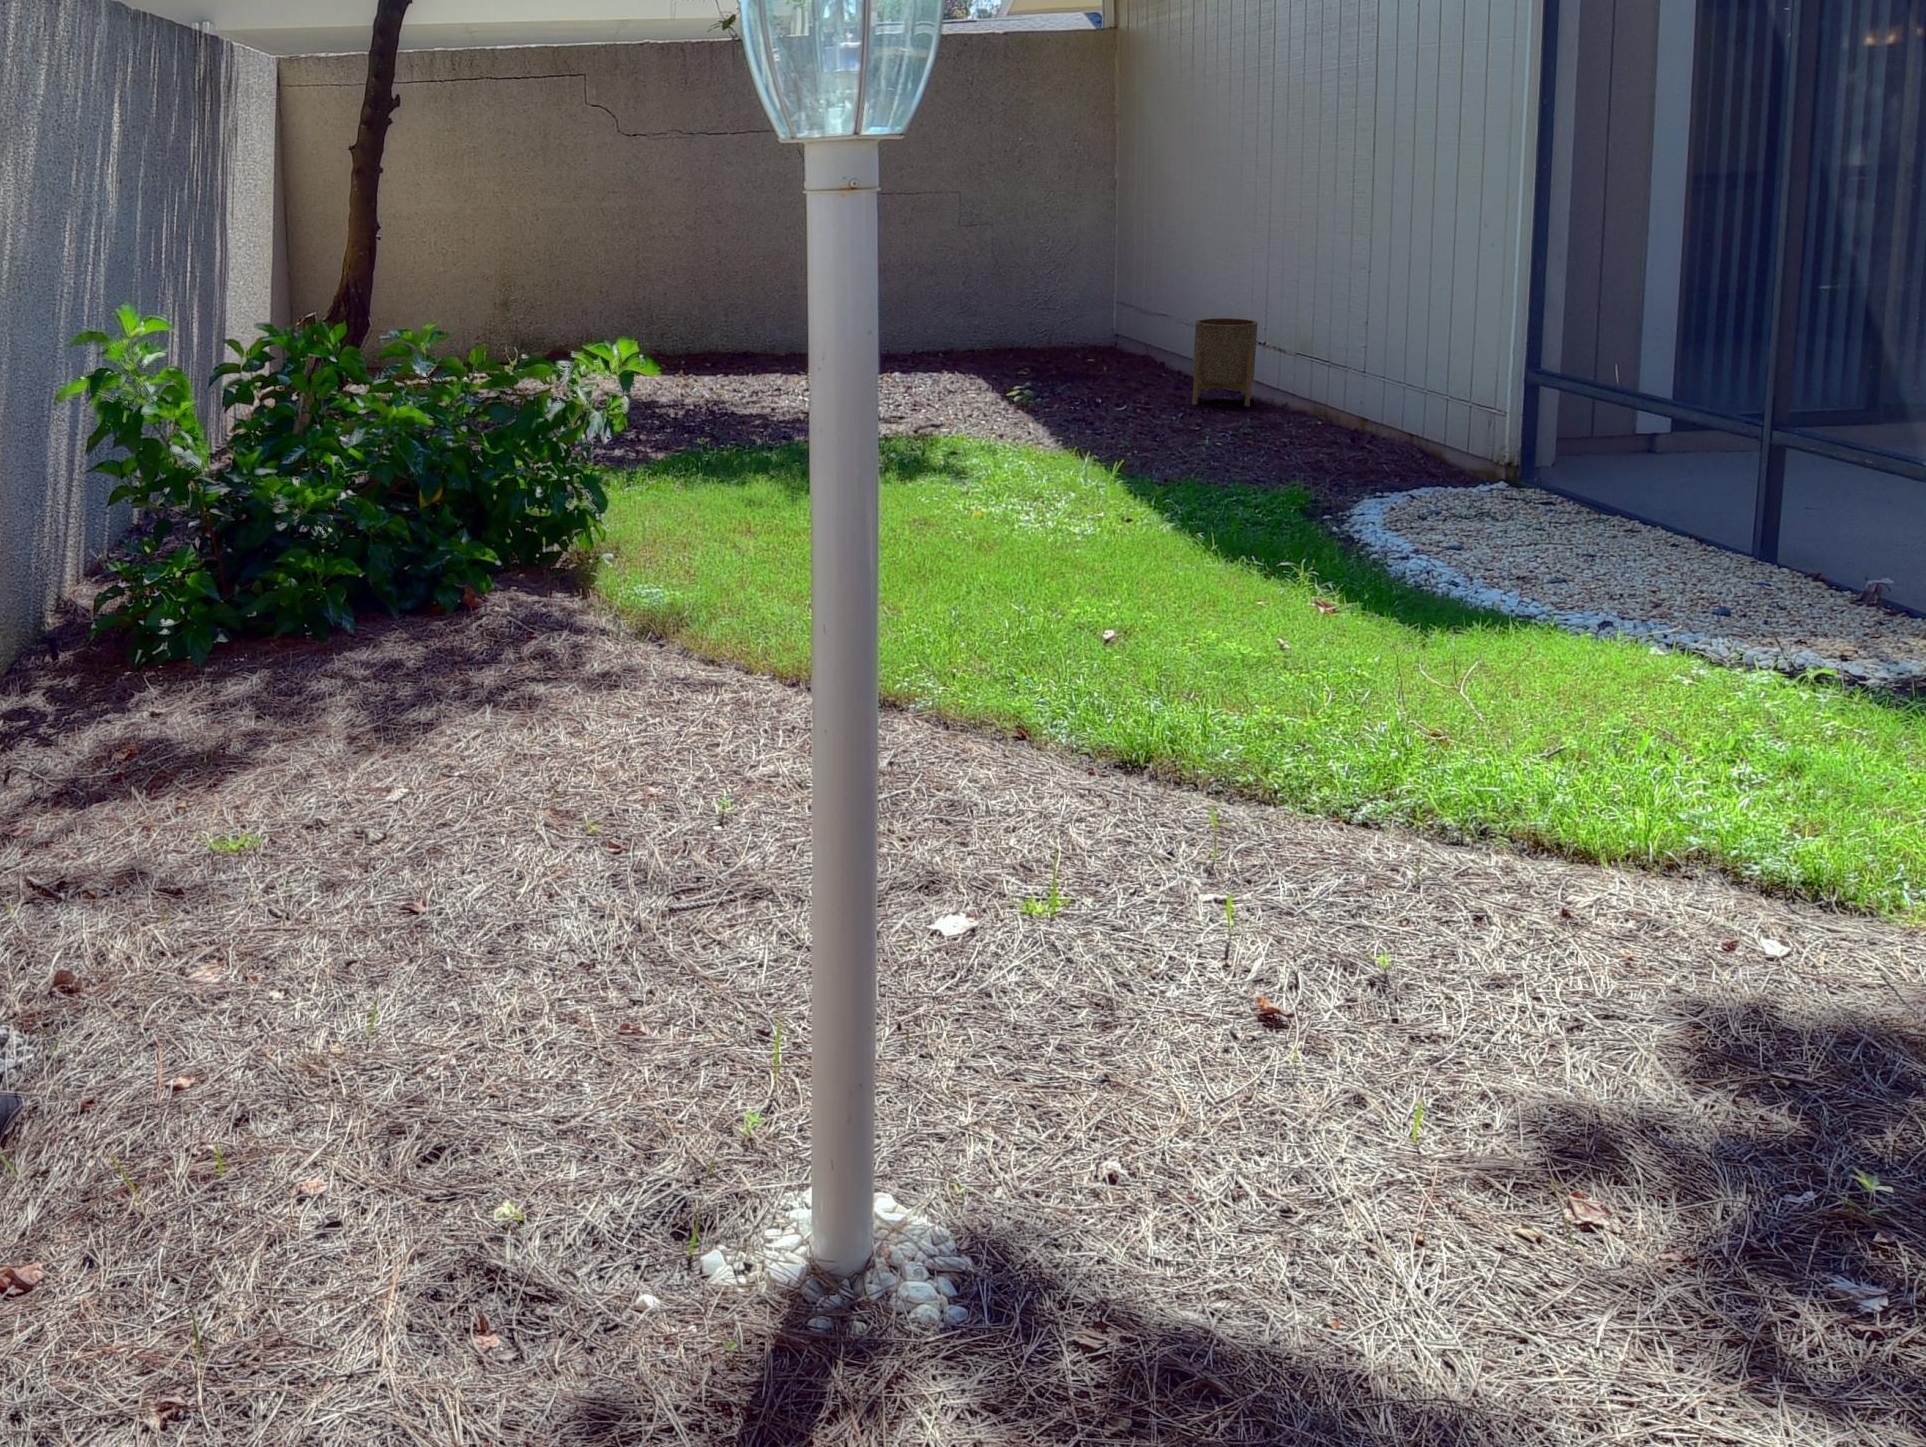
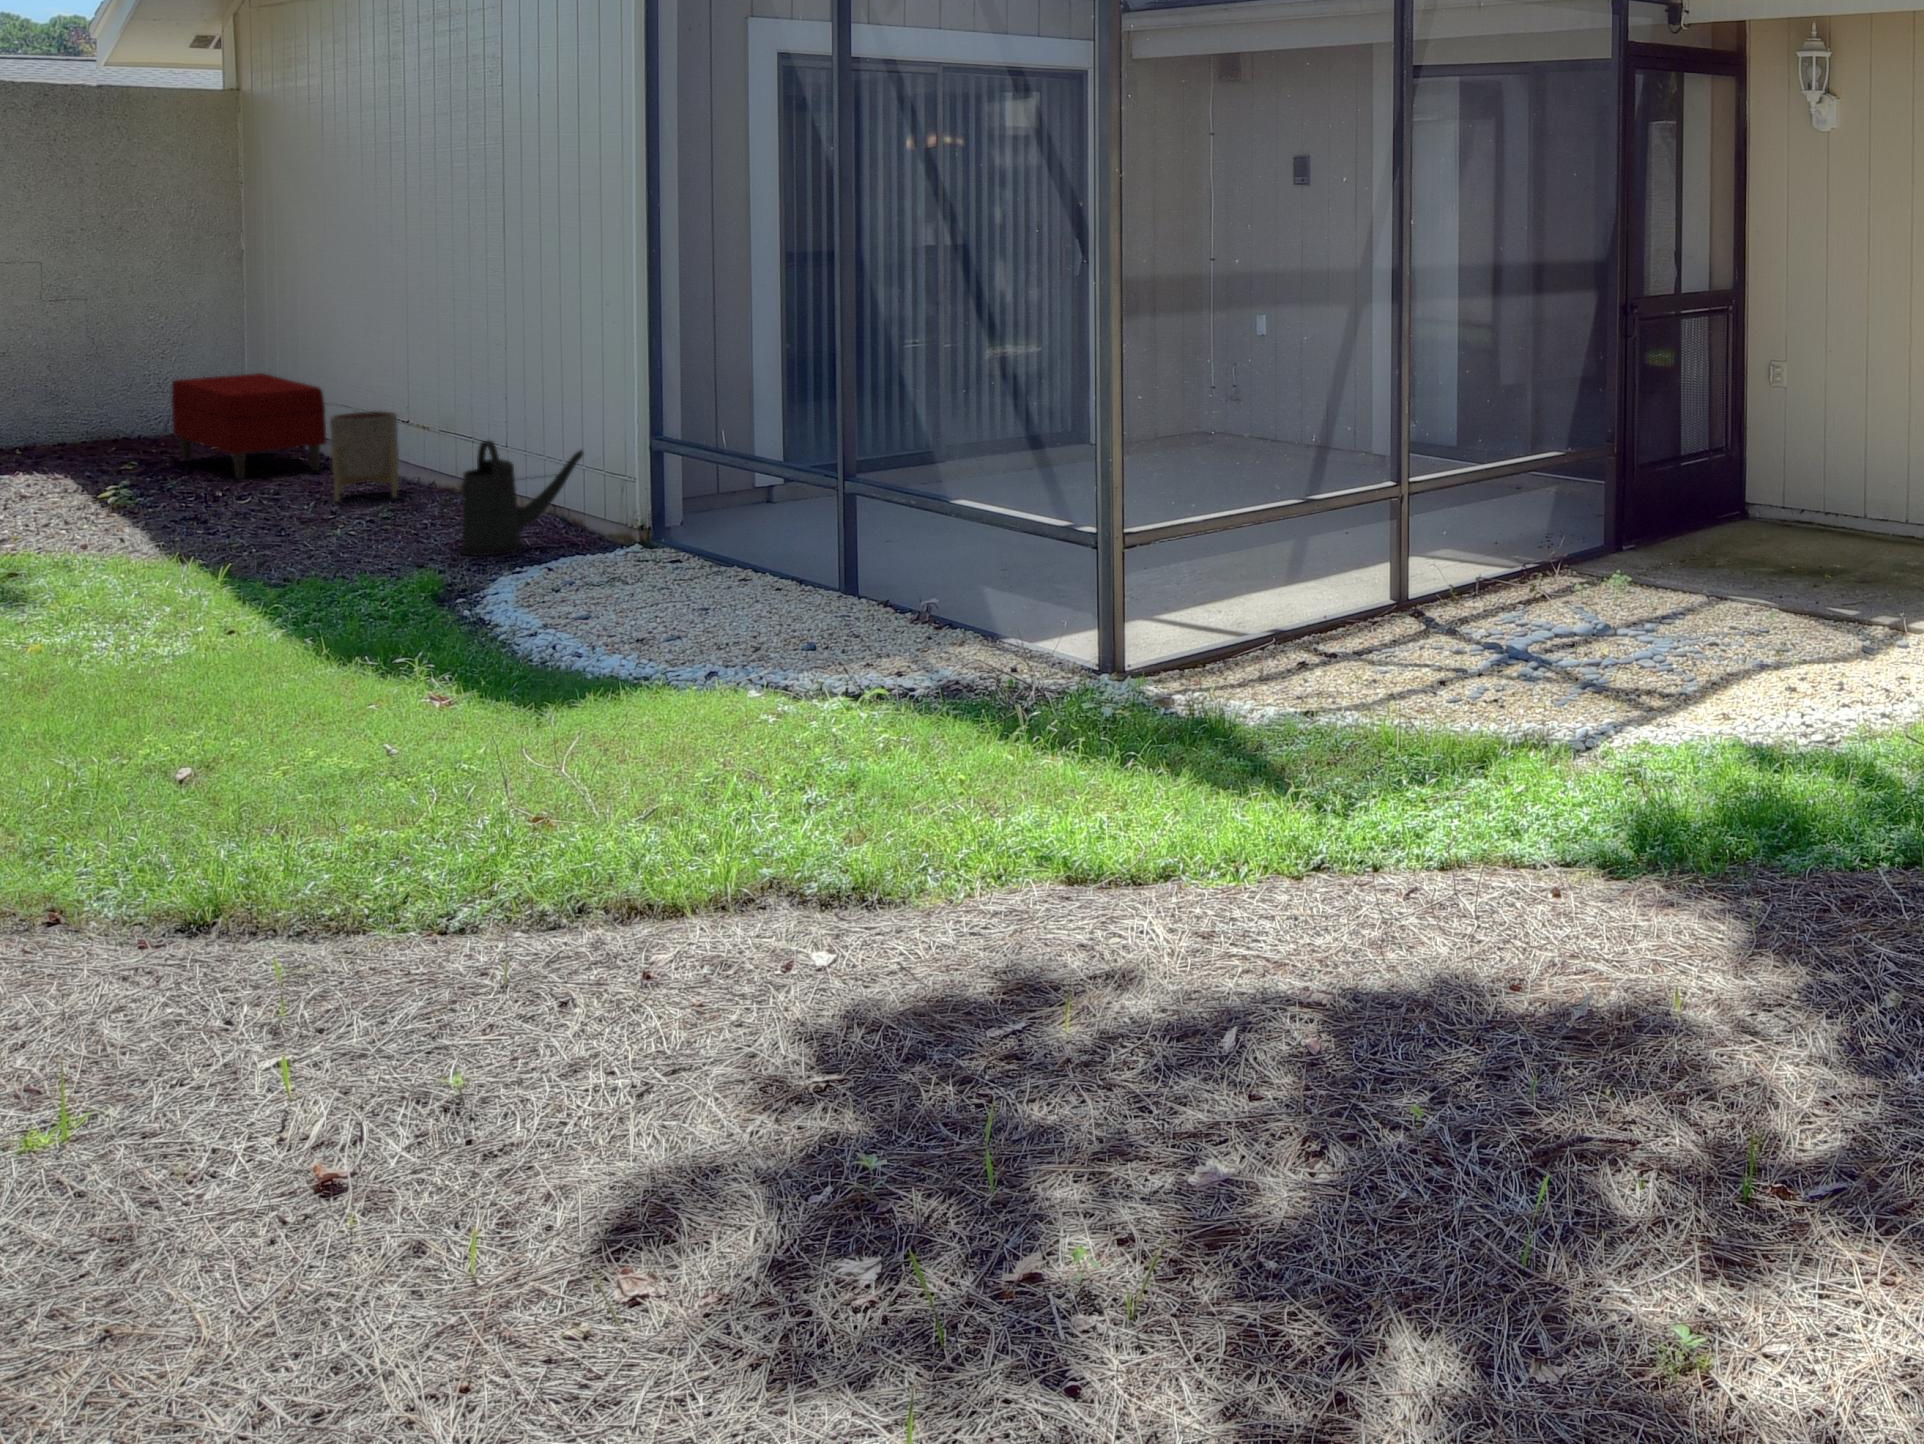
bench: none [1051,276,1187,376] -> present [171,373,326,479]
watering can: none [1303,354,1454,472] -> present [440,441,583,556]

